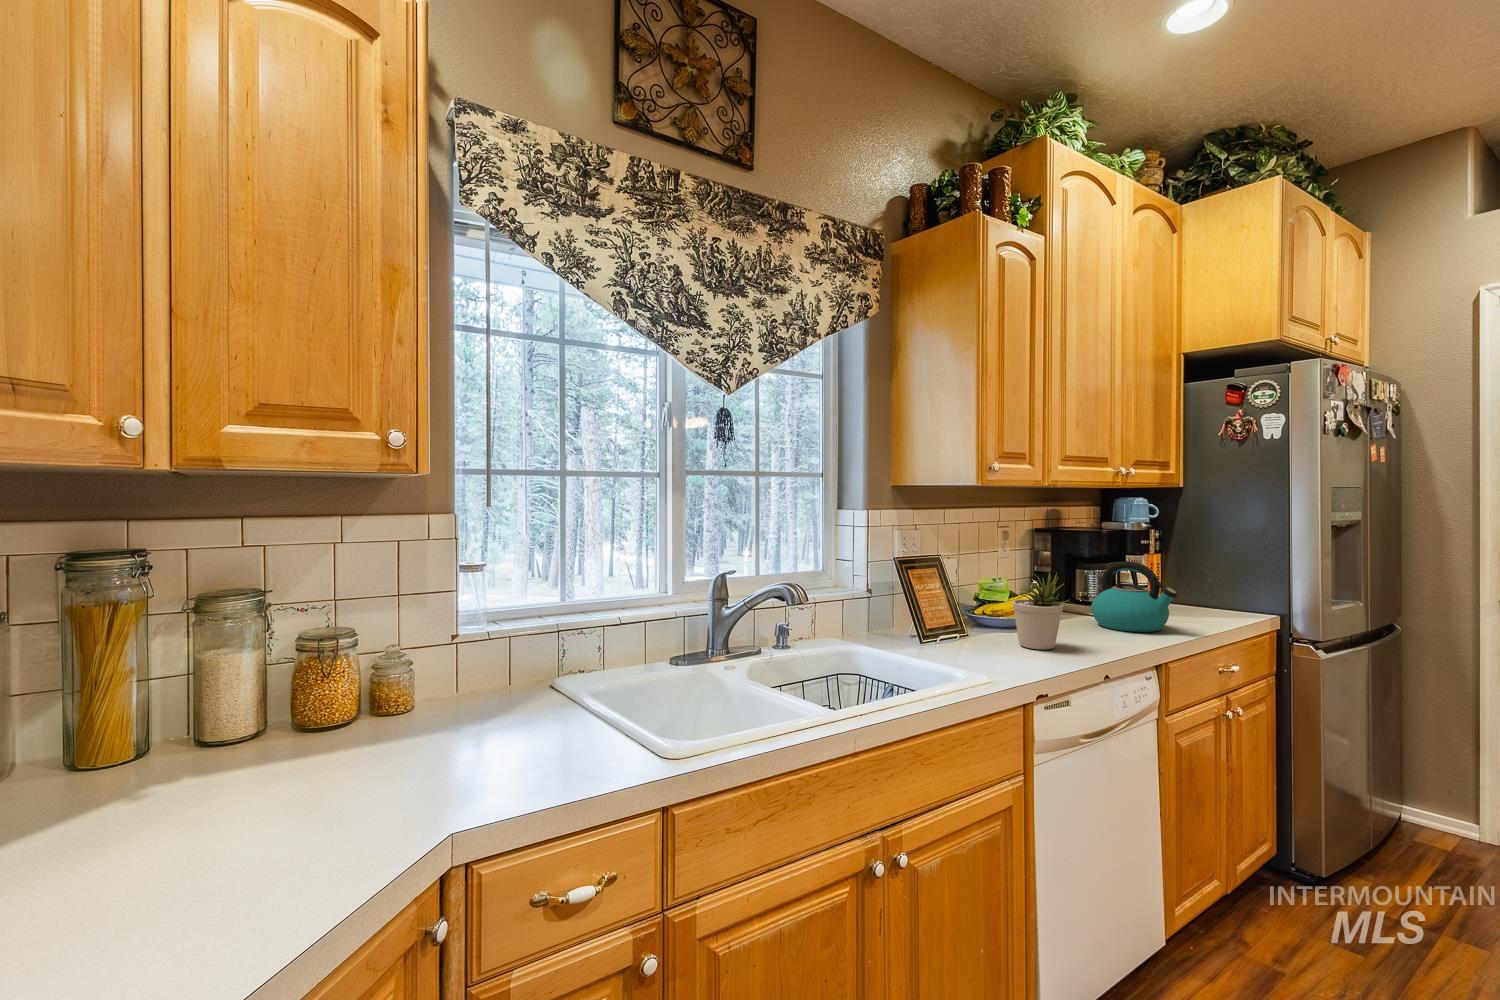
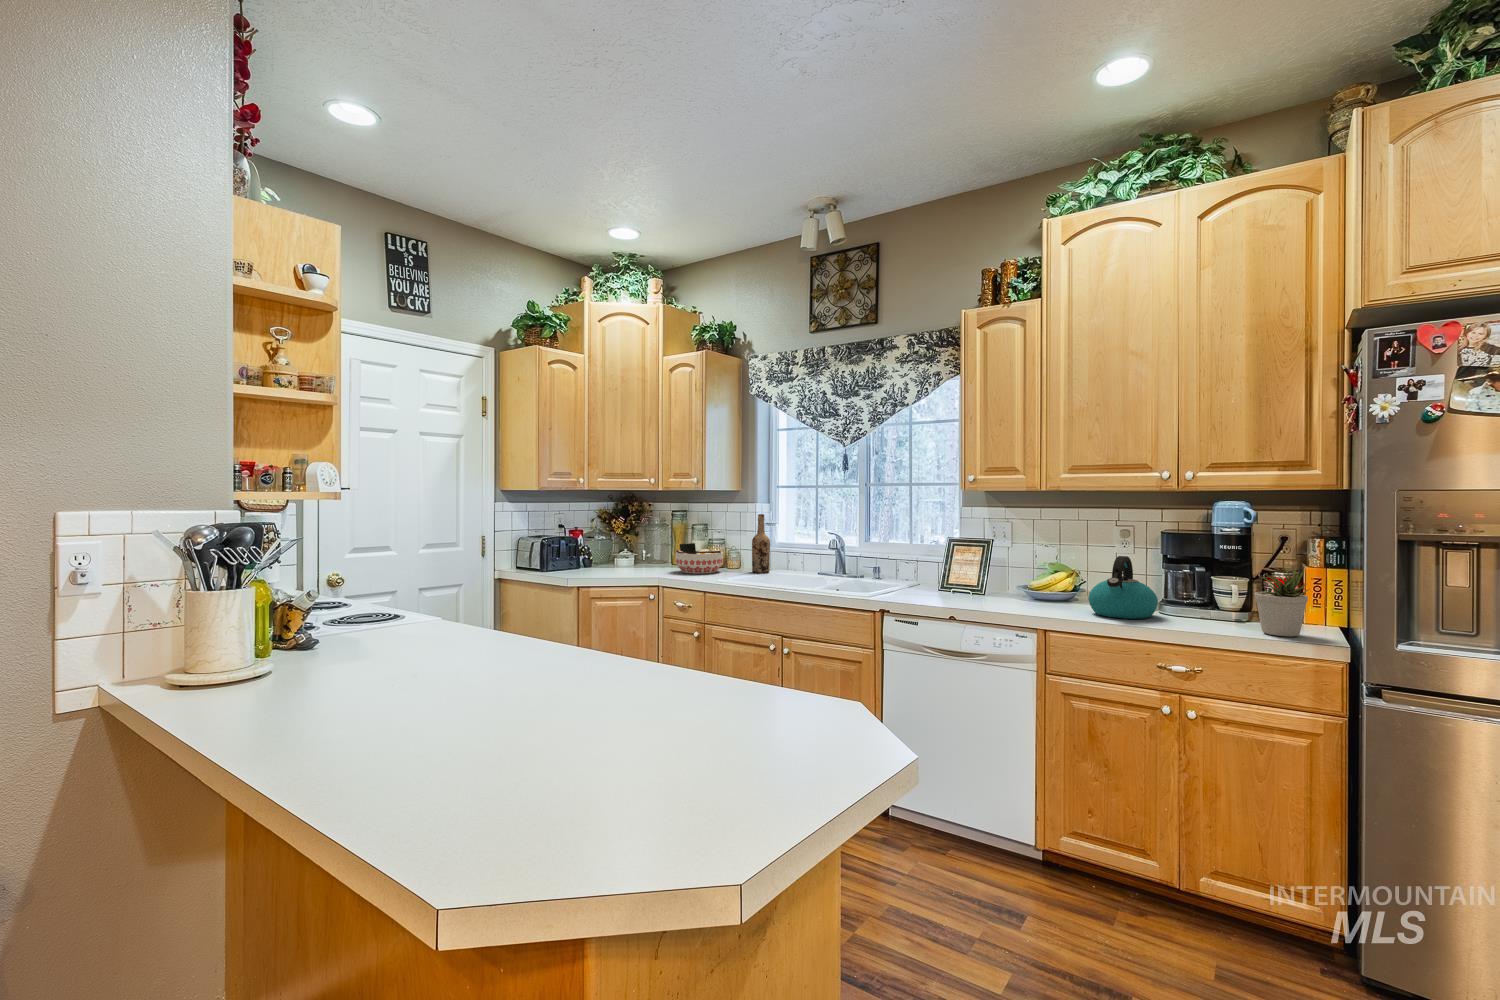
wine bottle: none [499,544,549,704] -> present [752,514,770,573]
potted plant: present [1012,573,1069,650] -> present [1255,569,1309,637]
bowl: none [291,664,475,784] -> present [676,543,723,574]

